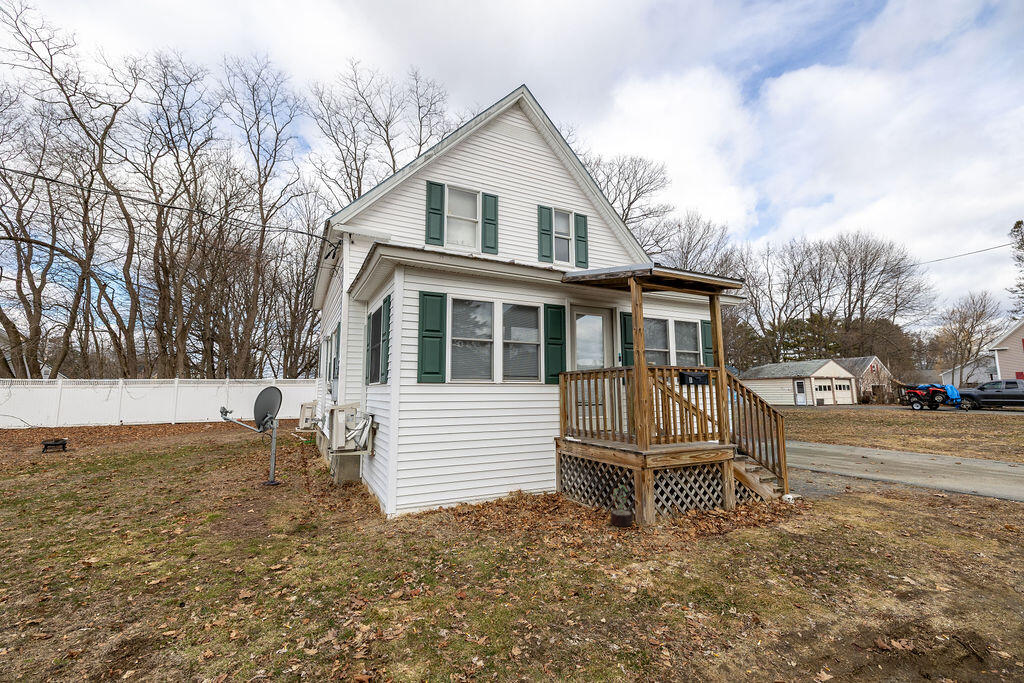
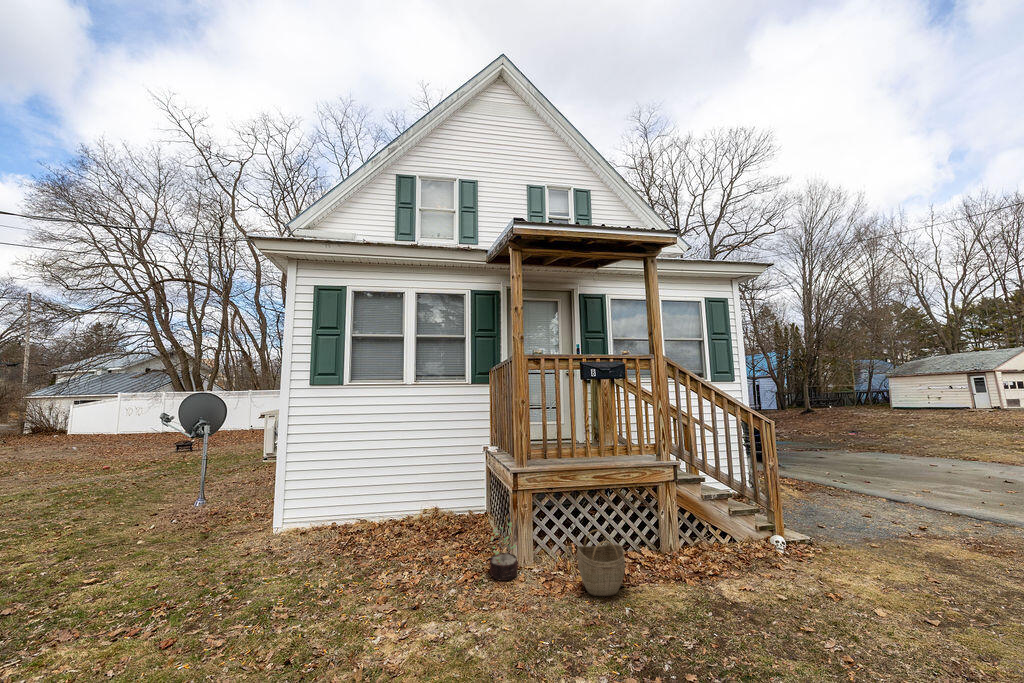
woven basket: none [675,483,710,526] -> present [577,530,625,596]

